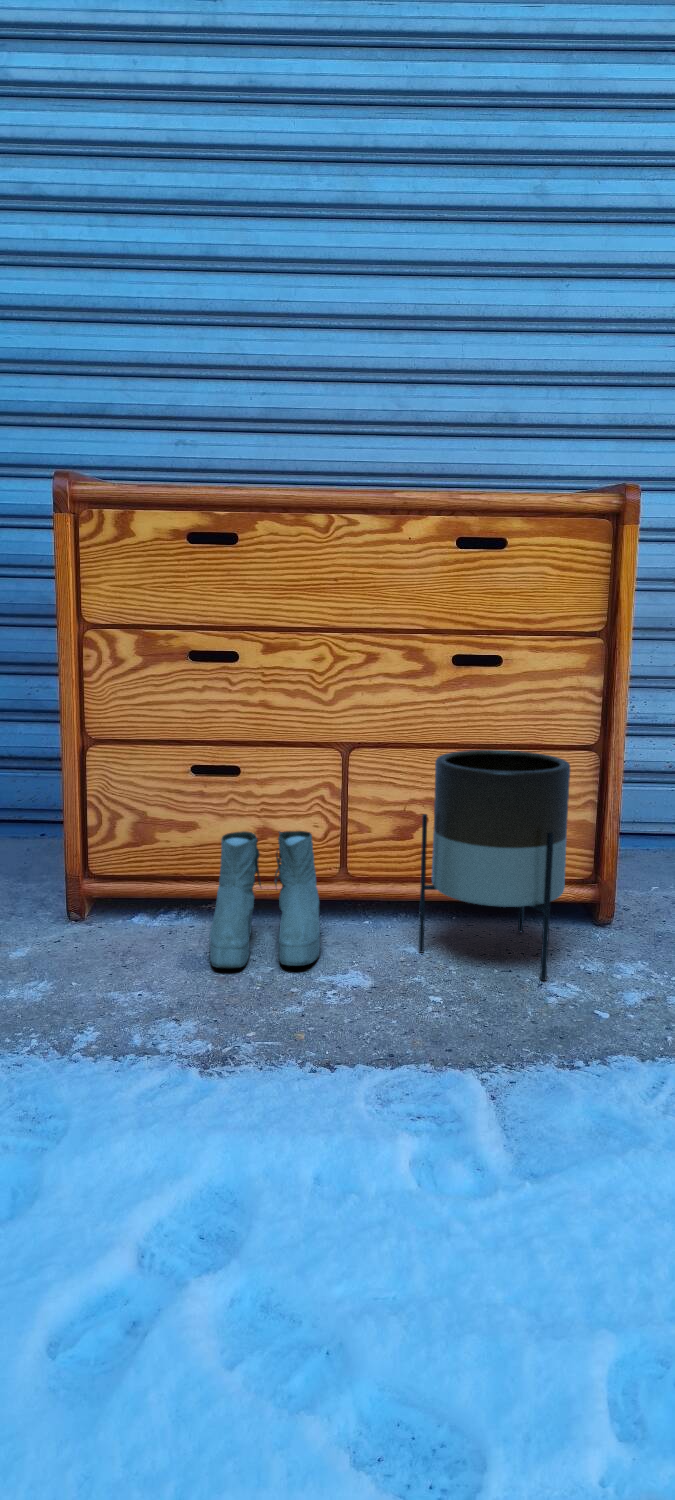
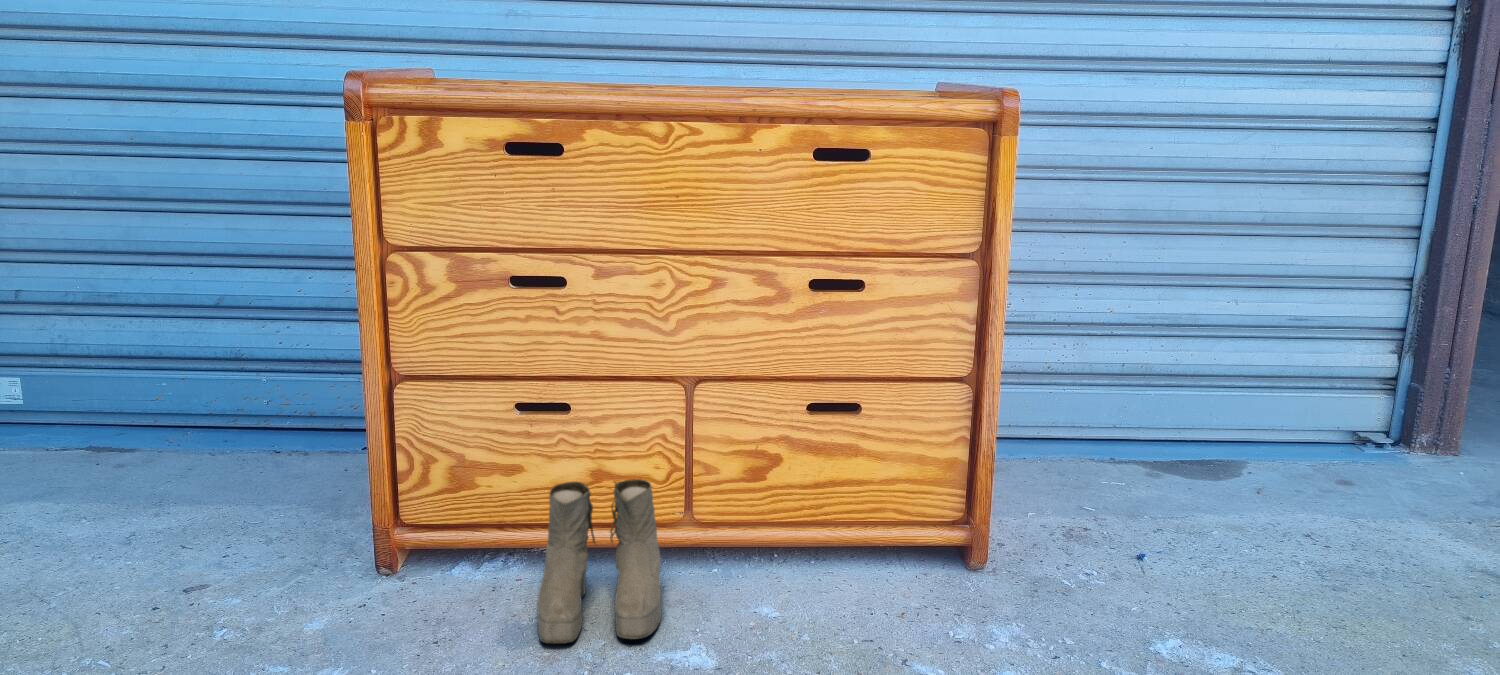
planter: present [419,750,570,980] -> none [771,387,938,651]

